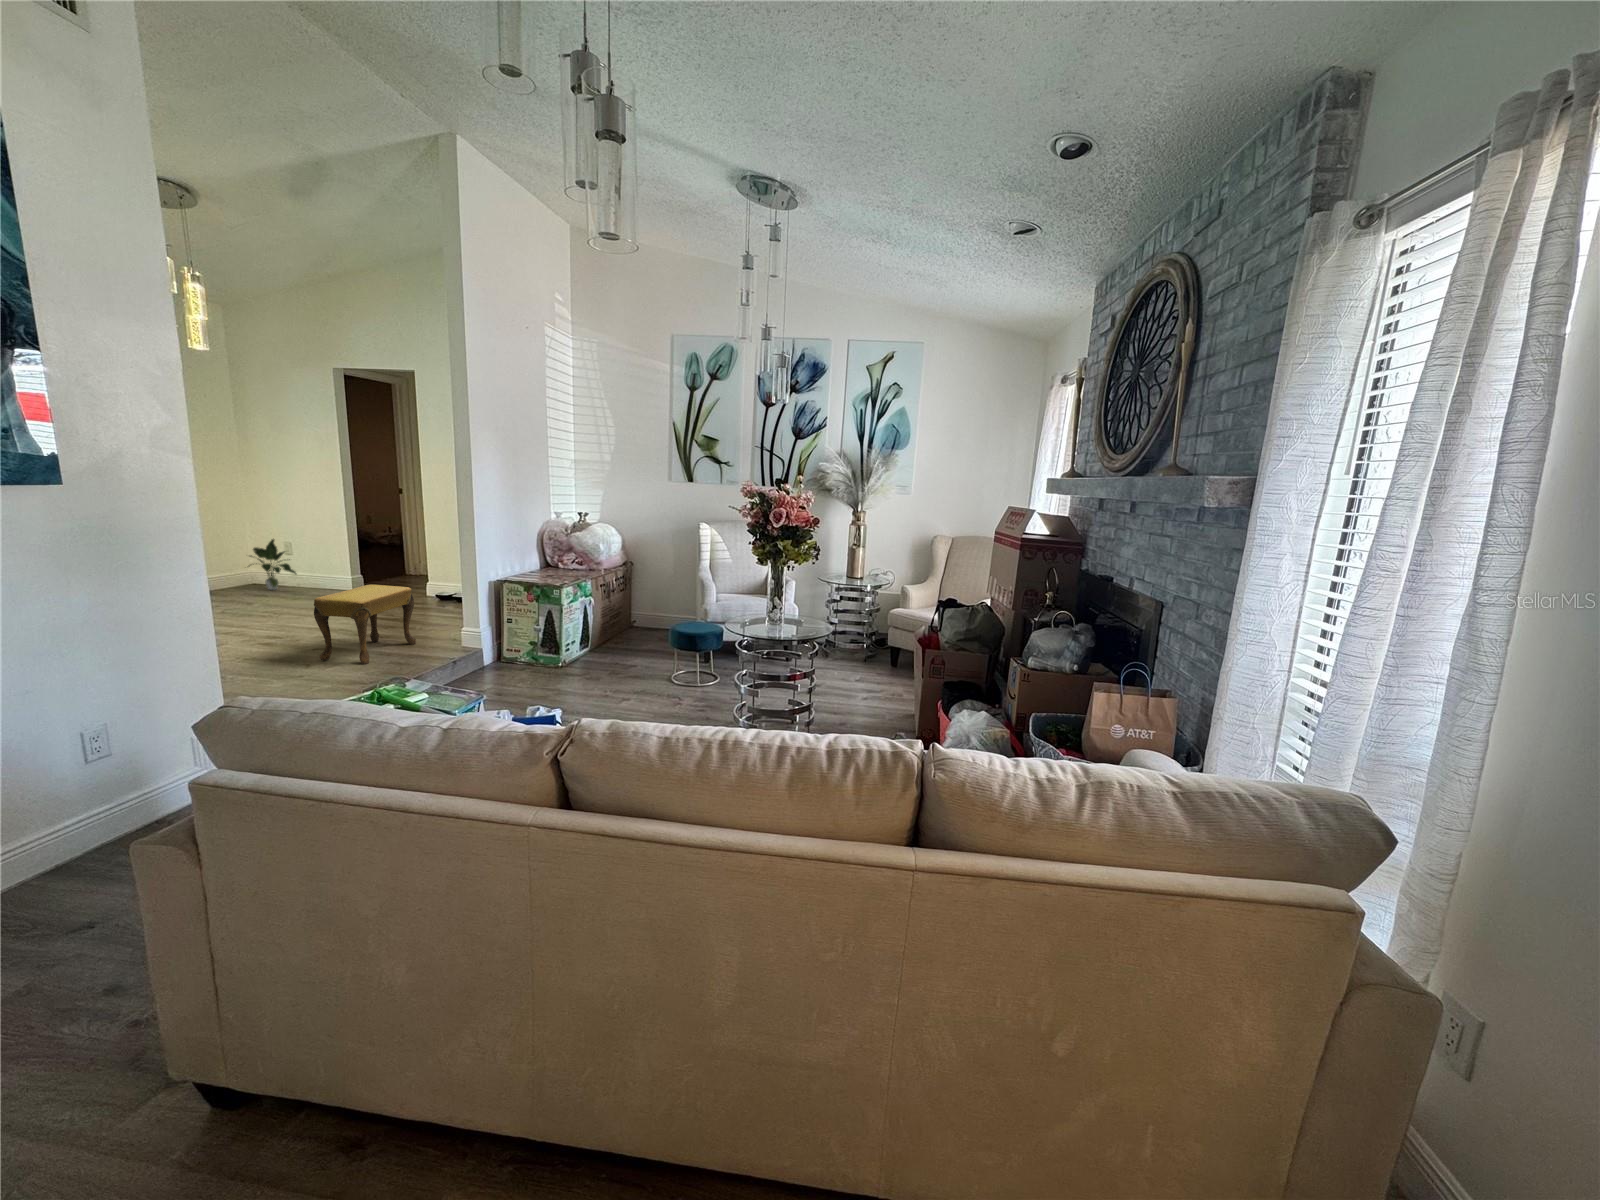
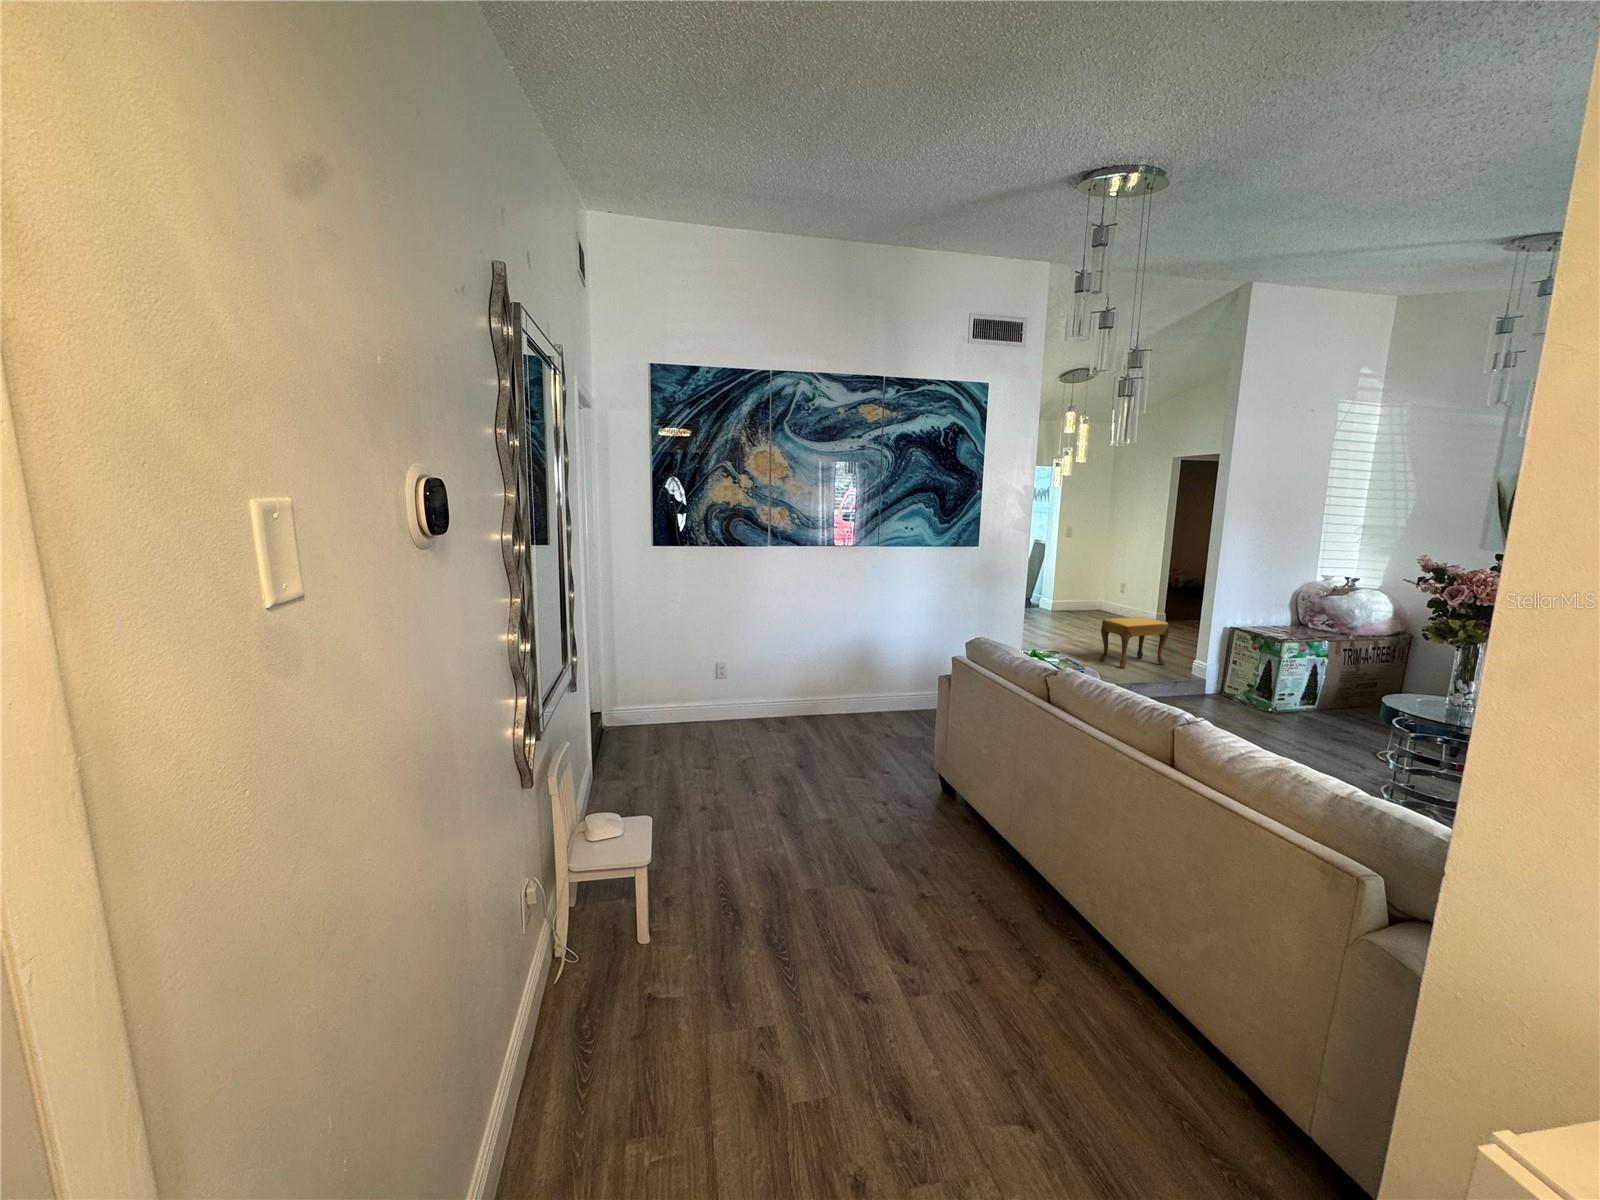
potted plant: present [250,539,296,590] -> none [1094,580,1124,616]

